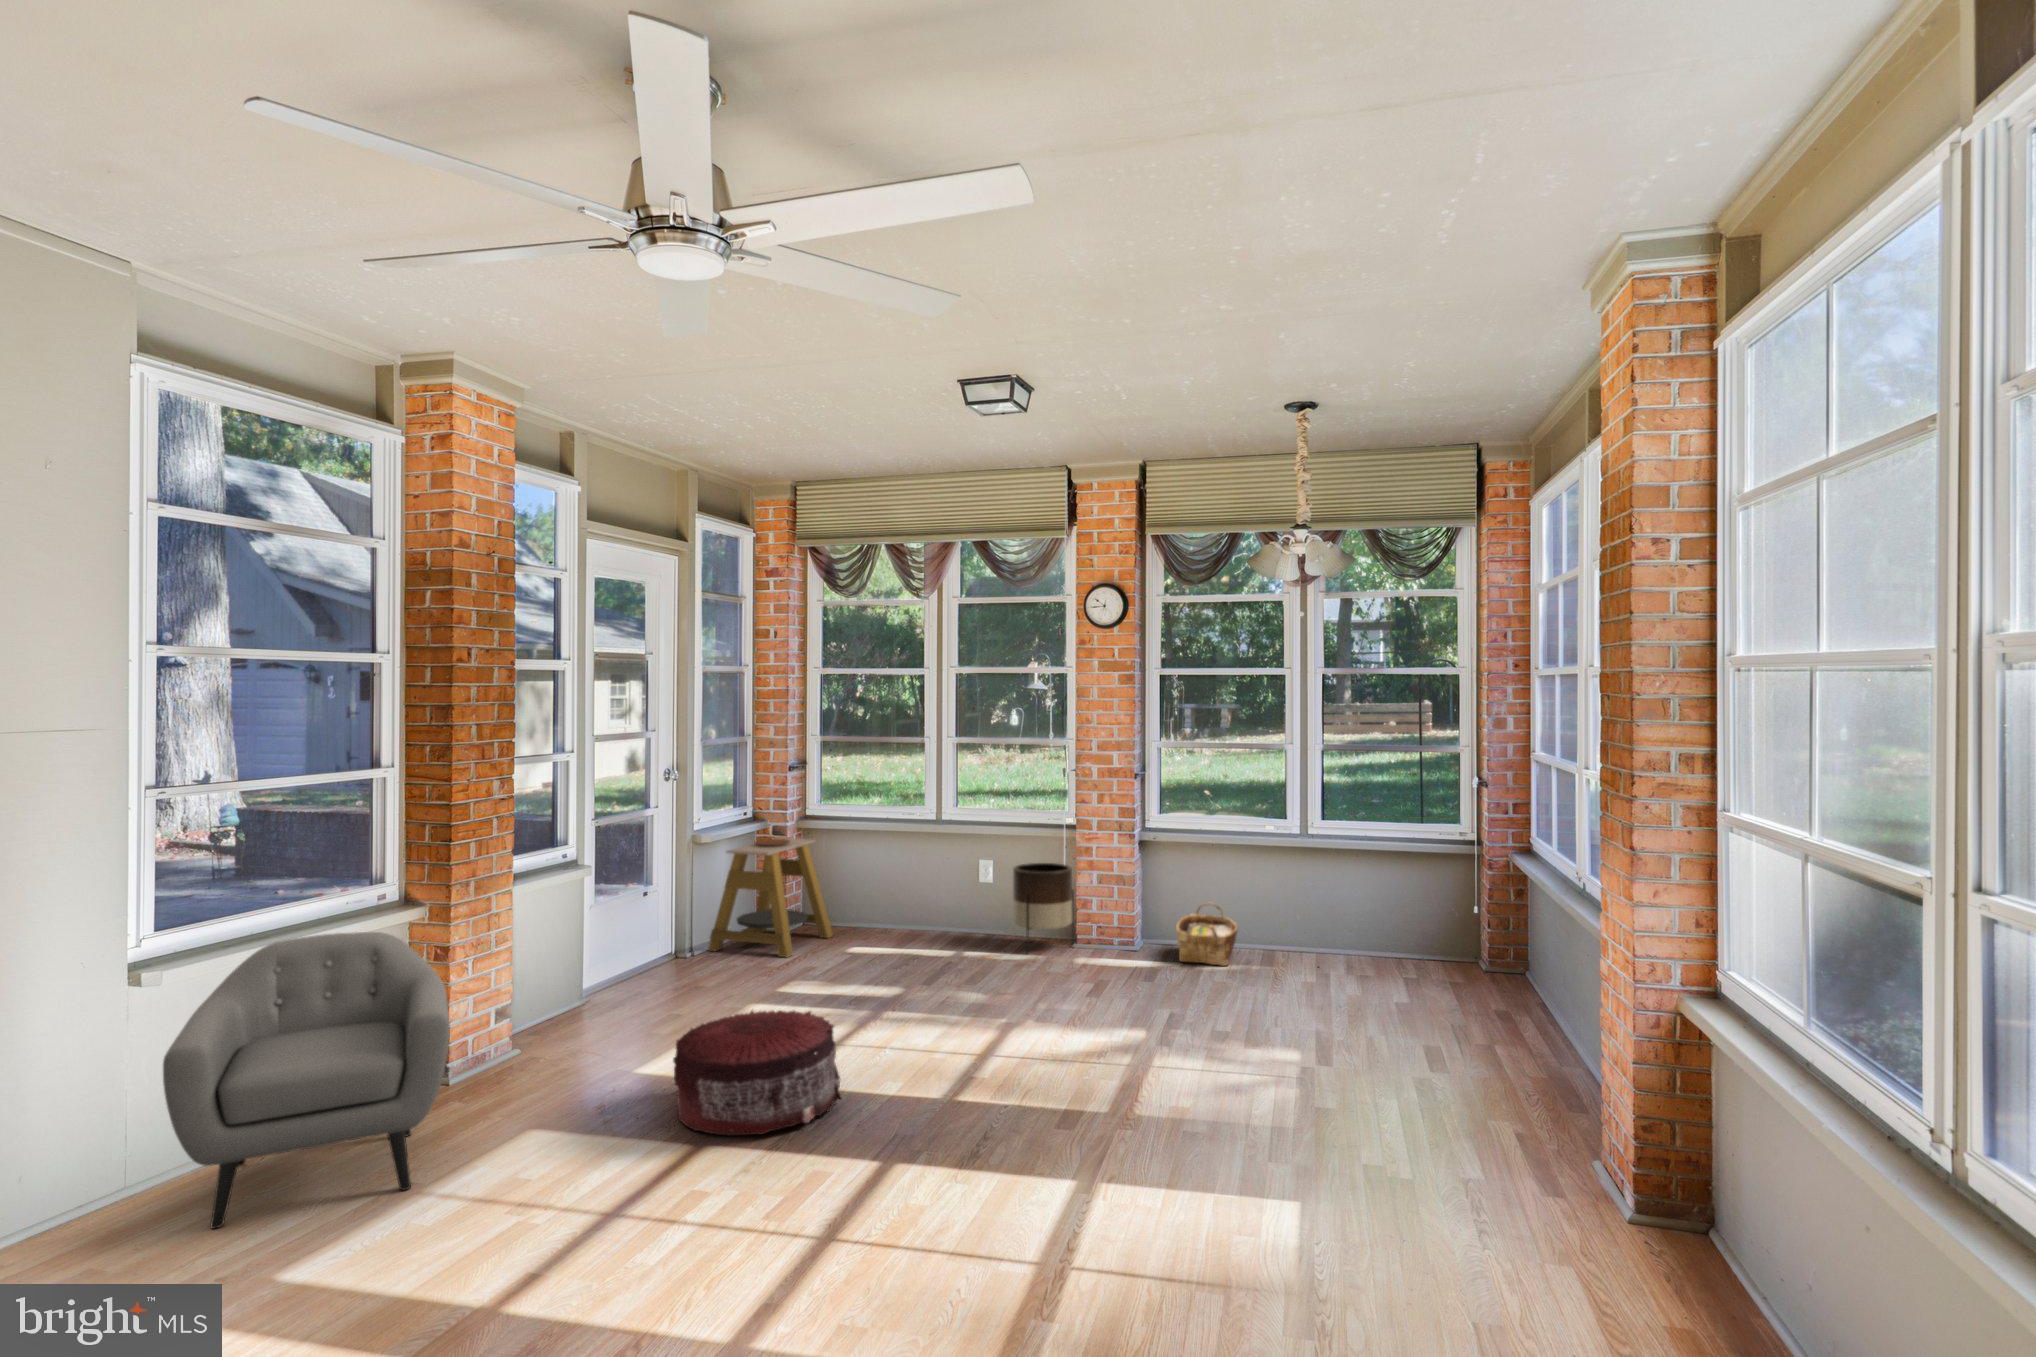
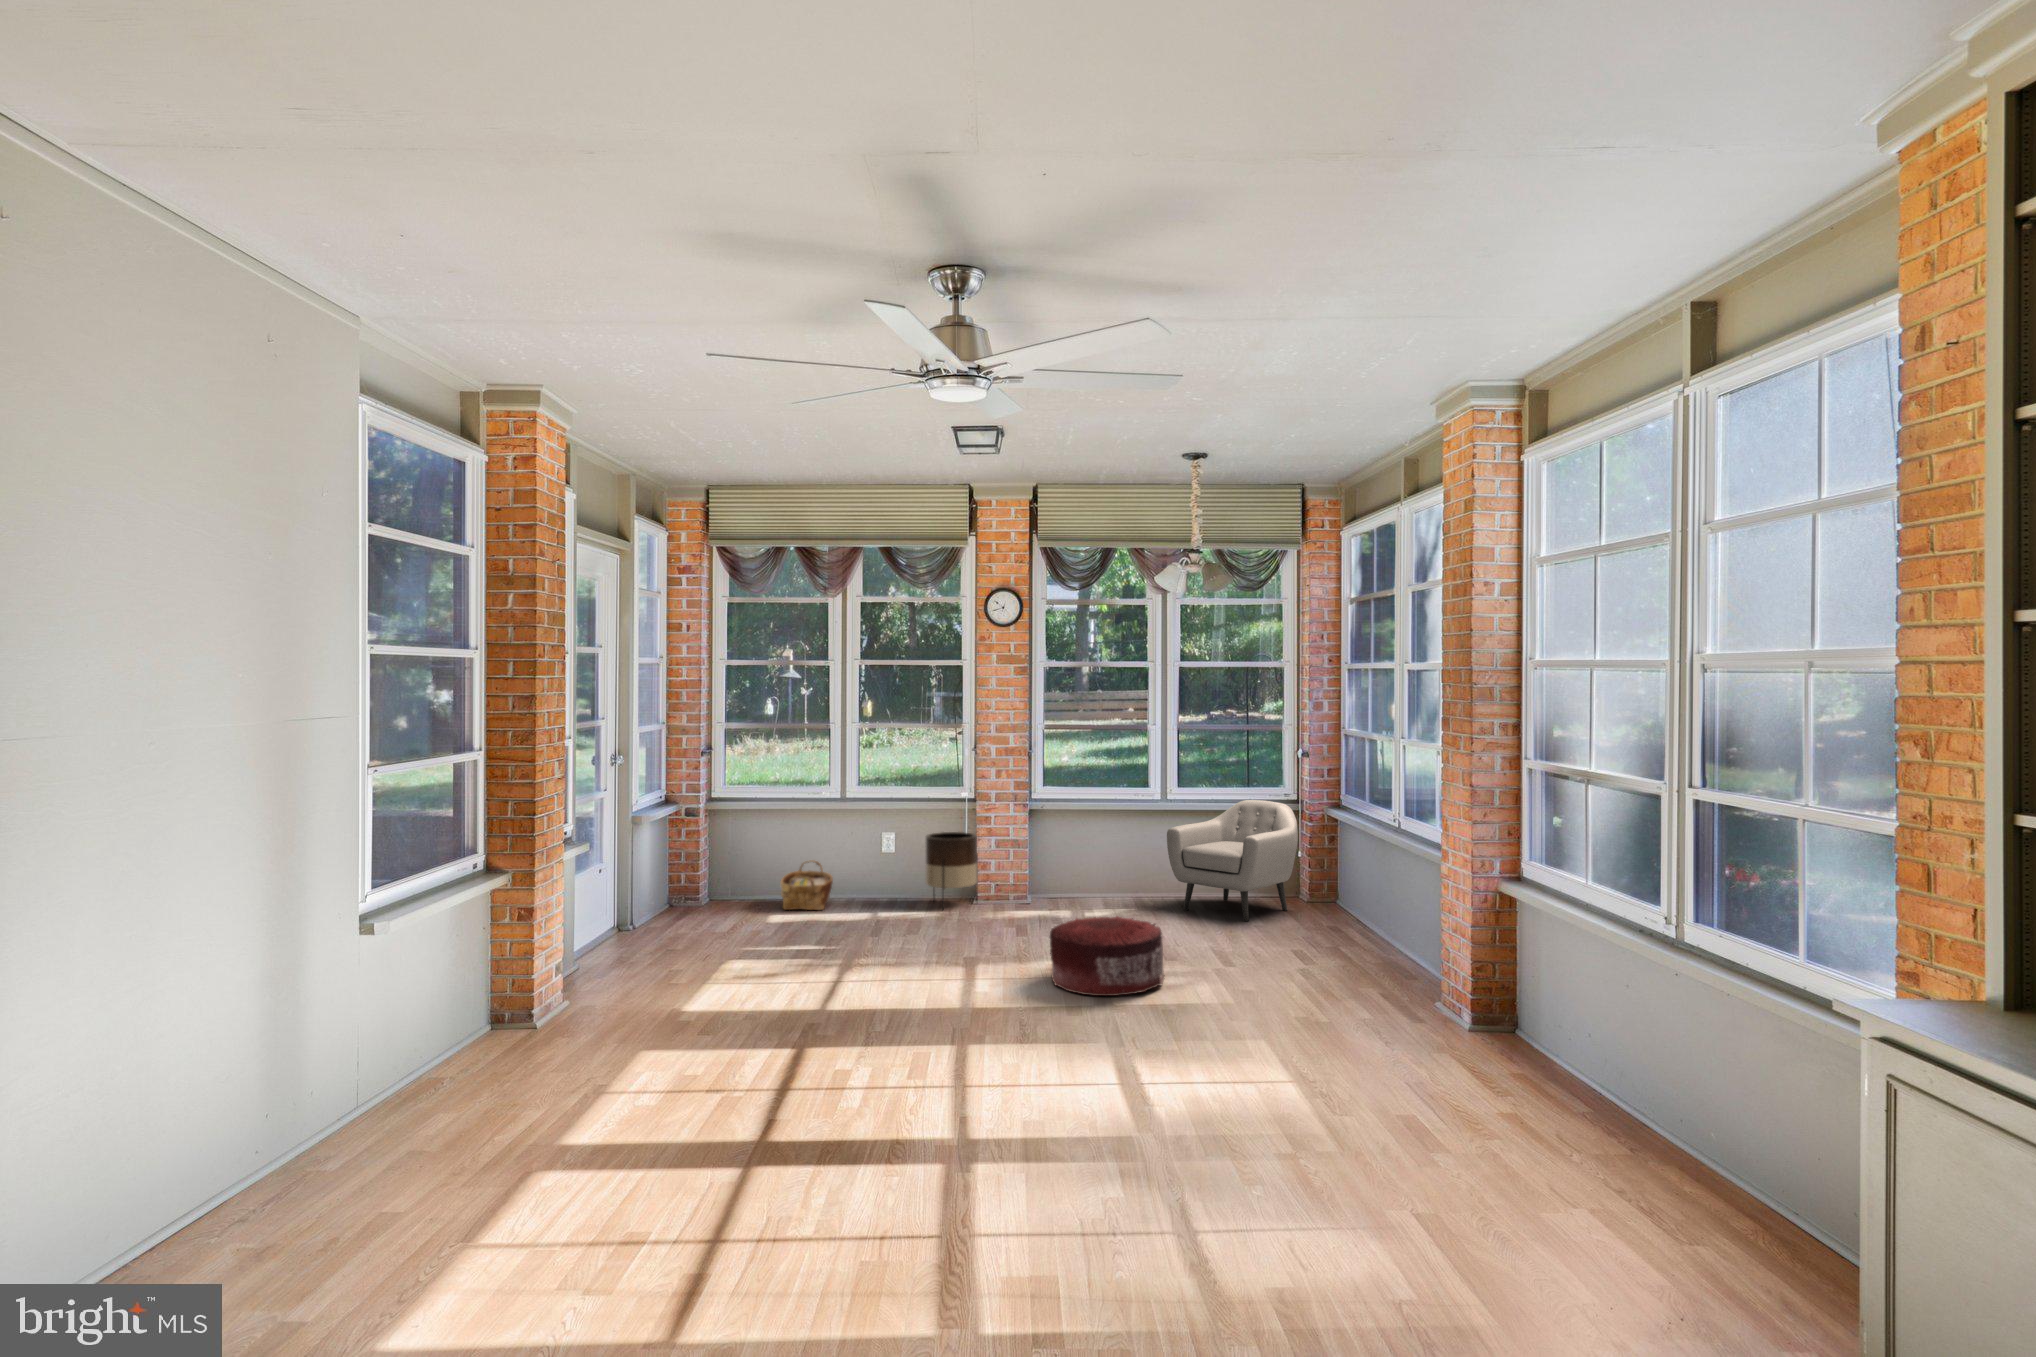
side table: present [708,838,833,957] -> none [647,820,754,926]
woven basket: present [1176,903,1238,966] -> present [780,860,833,910]
armchair: present [163,932,450,1229] -> present [1167,800,1298,921]
pouf: present [673,1010,841,1135] -> present [1050,916,1164,996]

